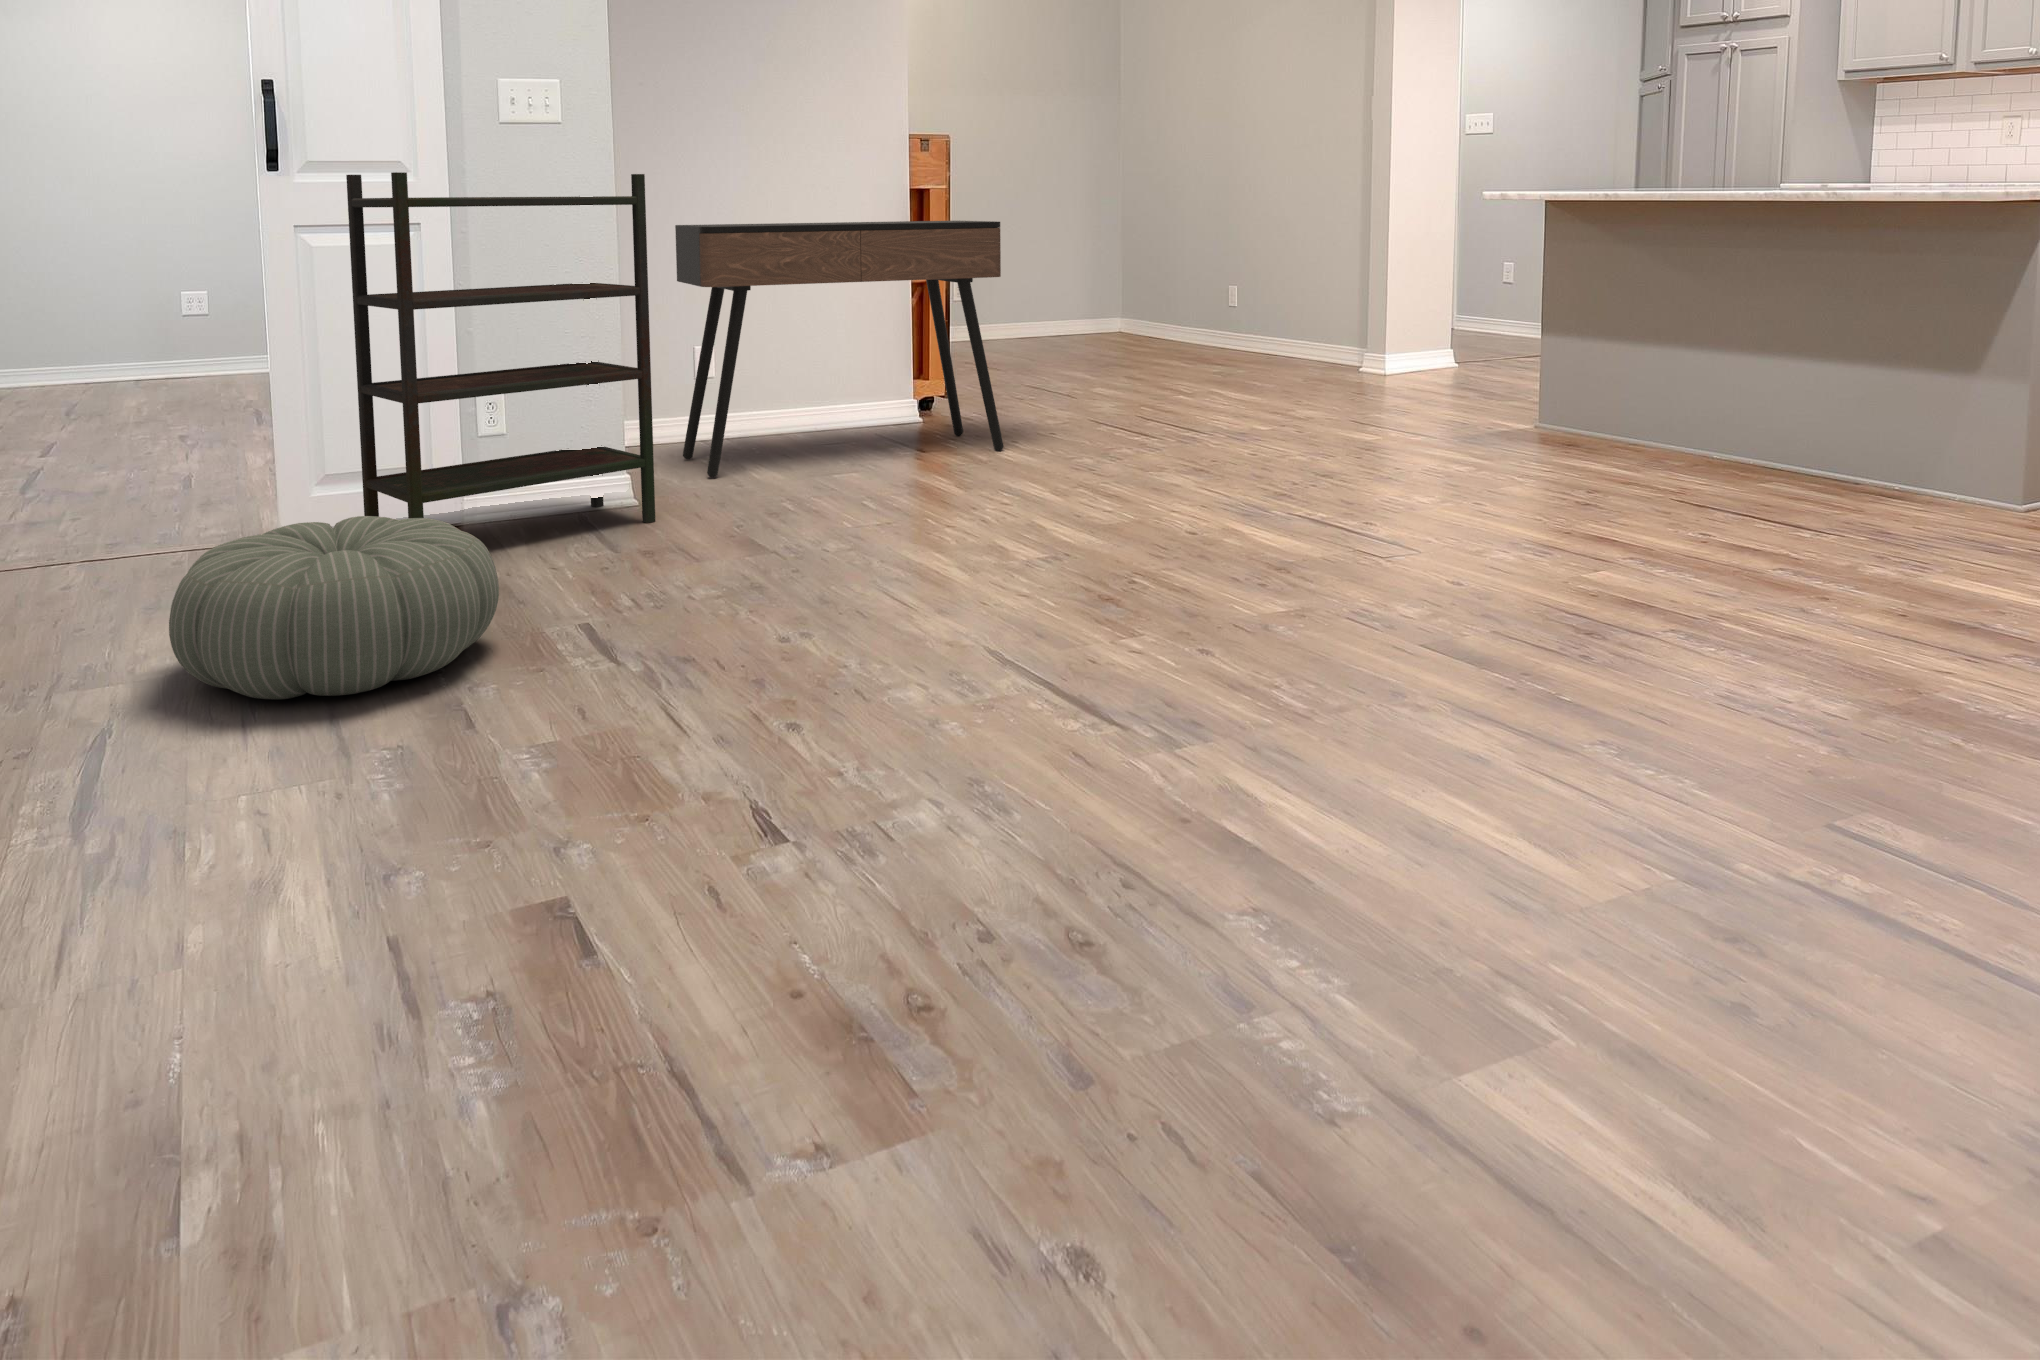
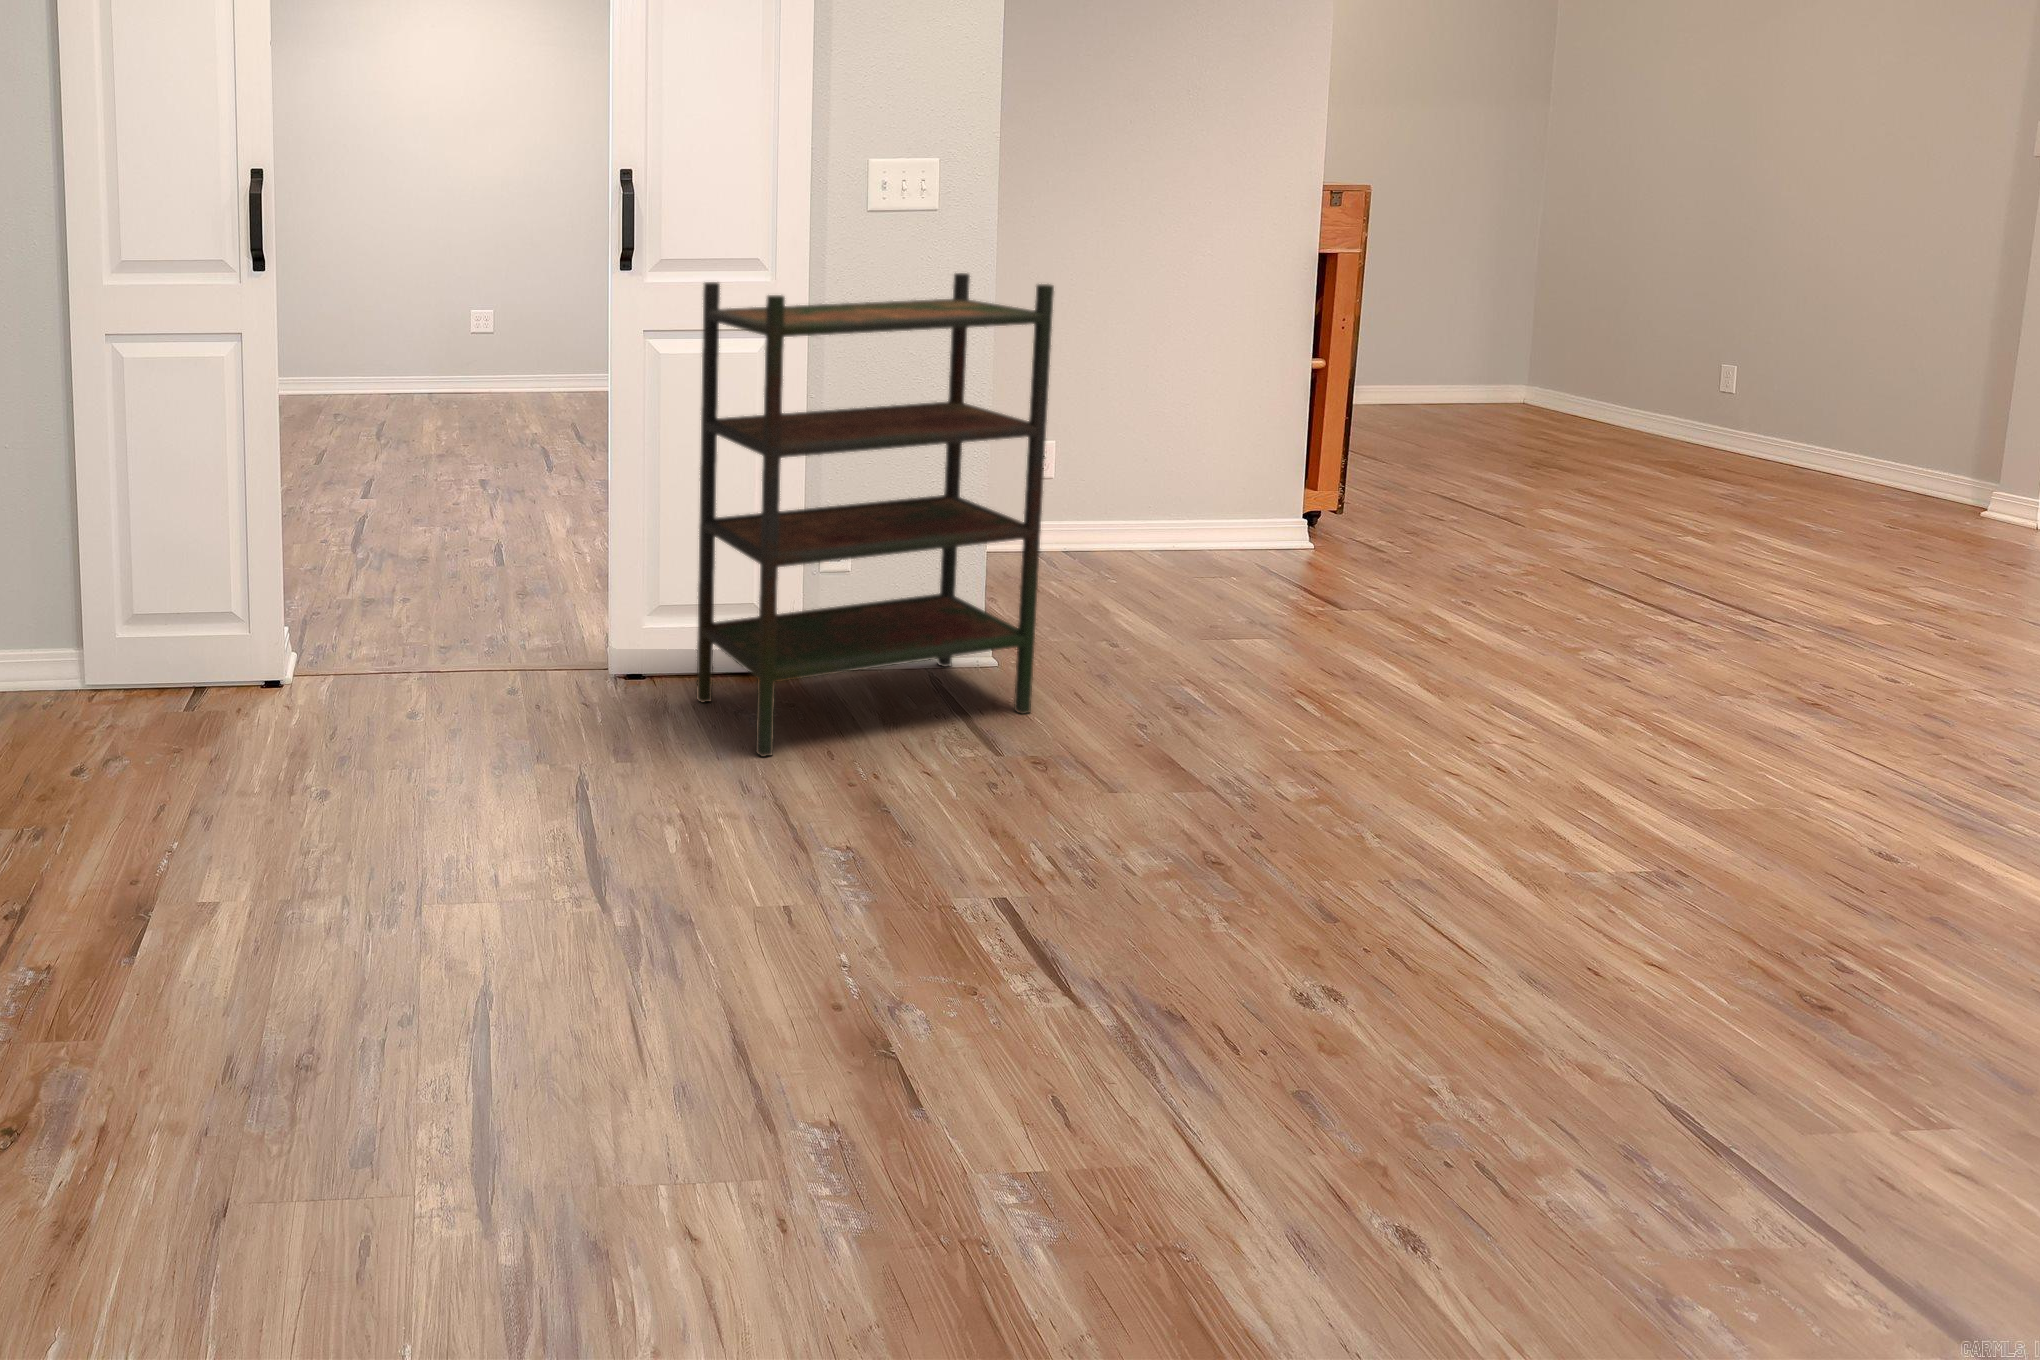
console table: present [675,221,1004,477] -> none [1021,309,1507,633]
pouf: present [169,516,499,699] -> none [541,749,919,1051]

